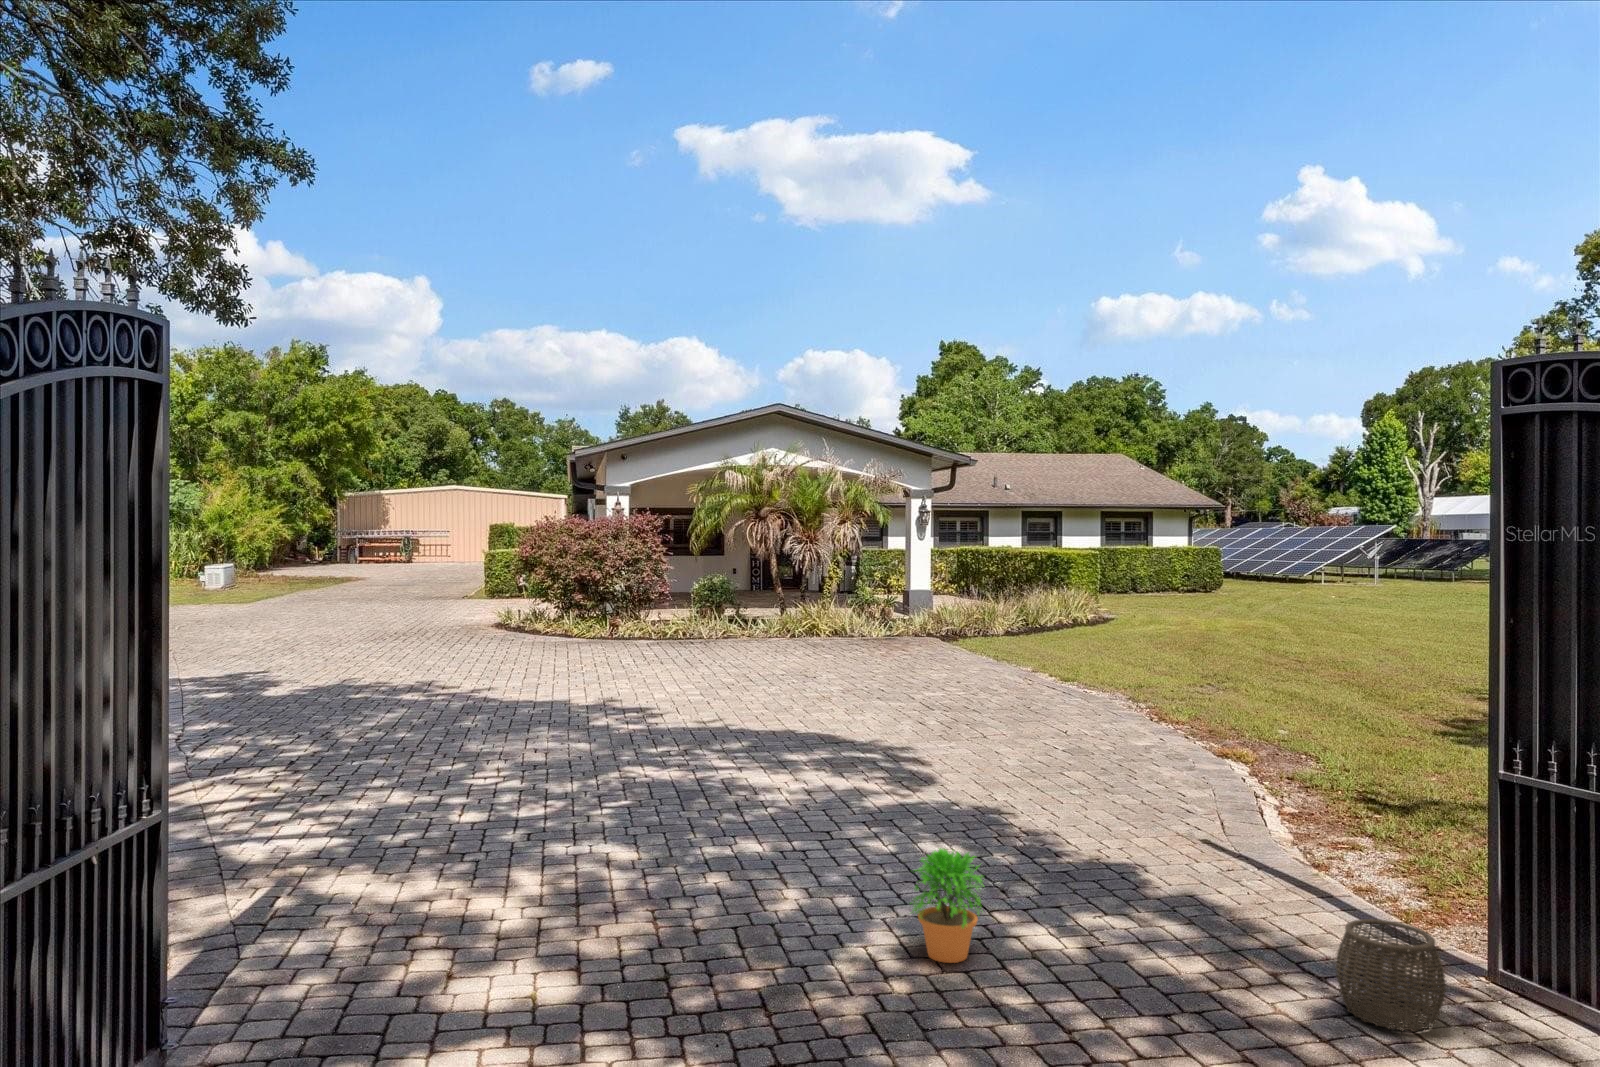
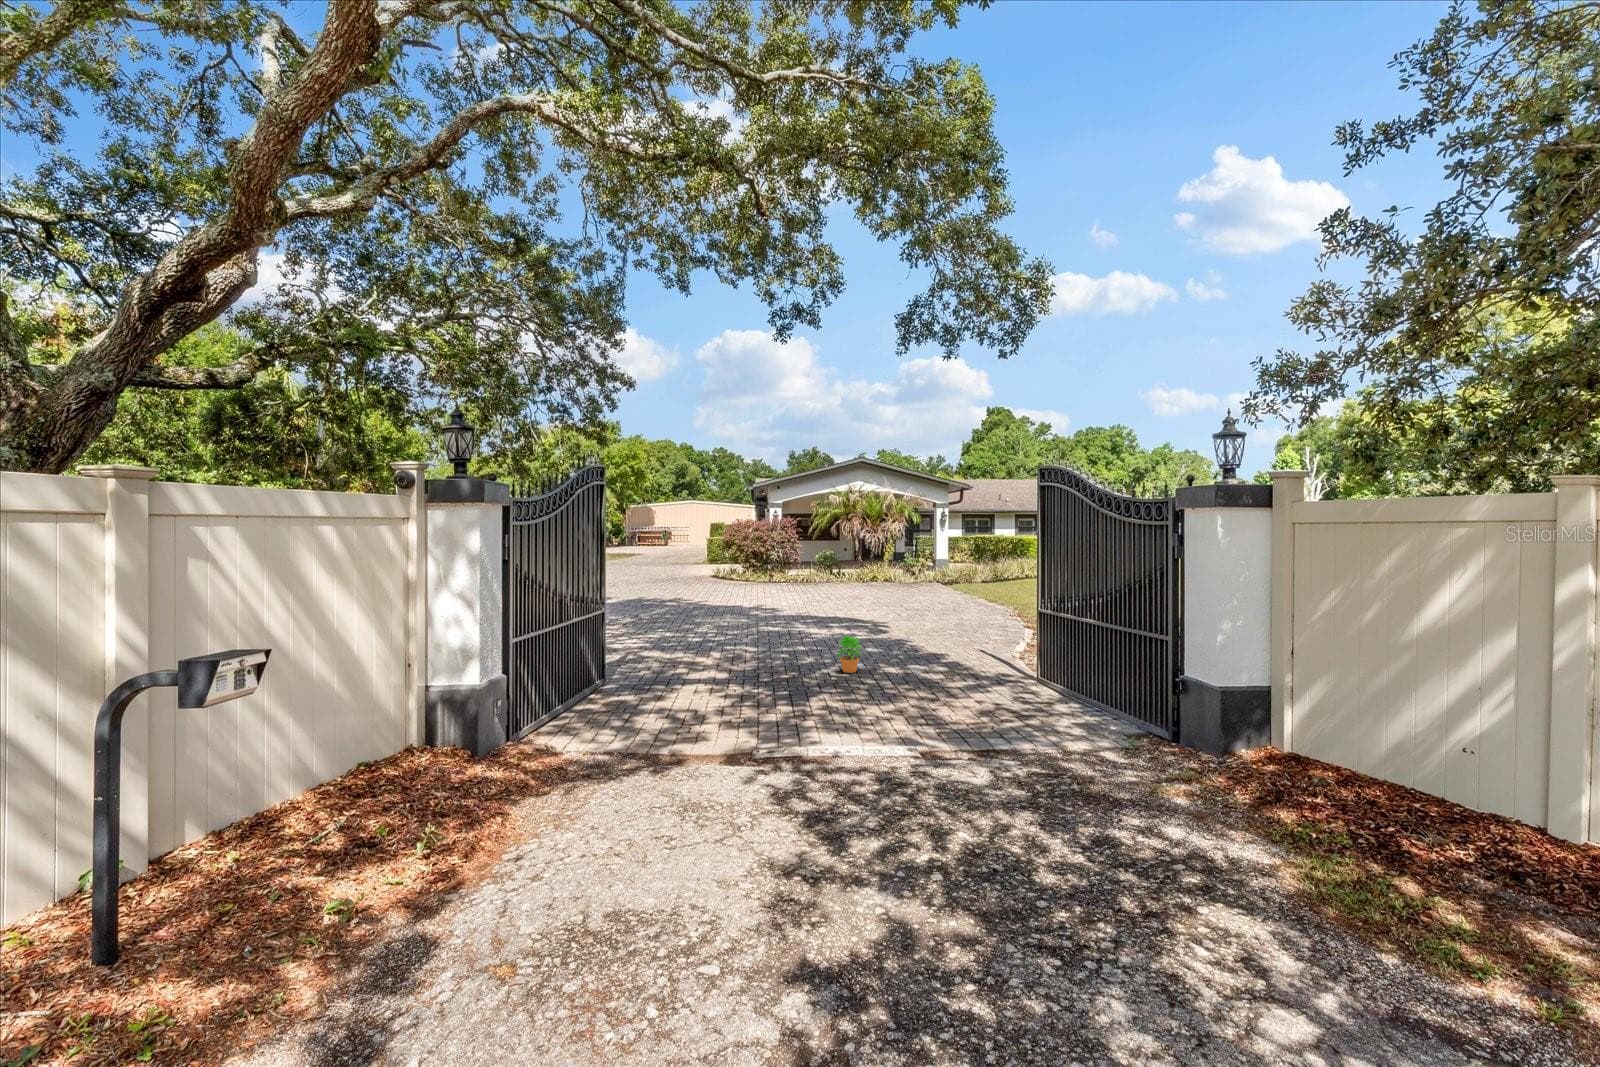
woven basket: present [1335,919,1446,1032] -> none [966,656,998,688]

